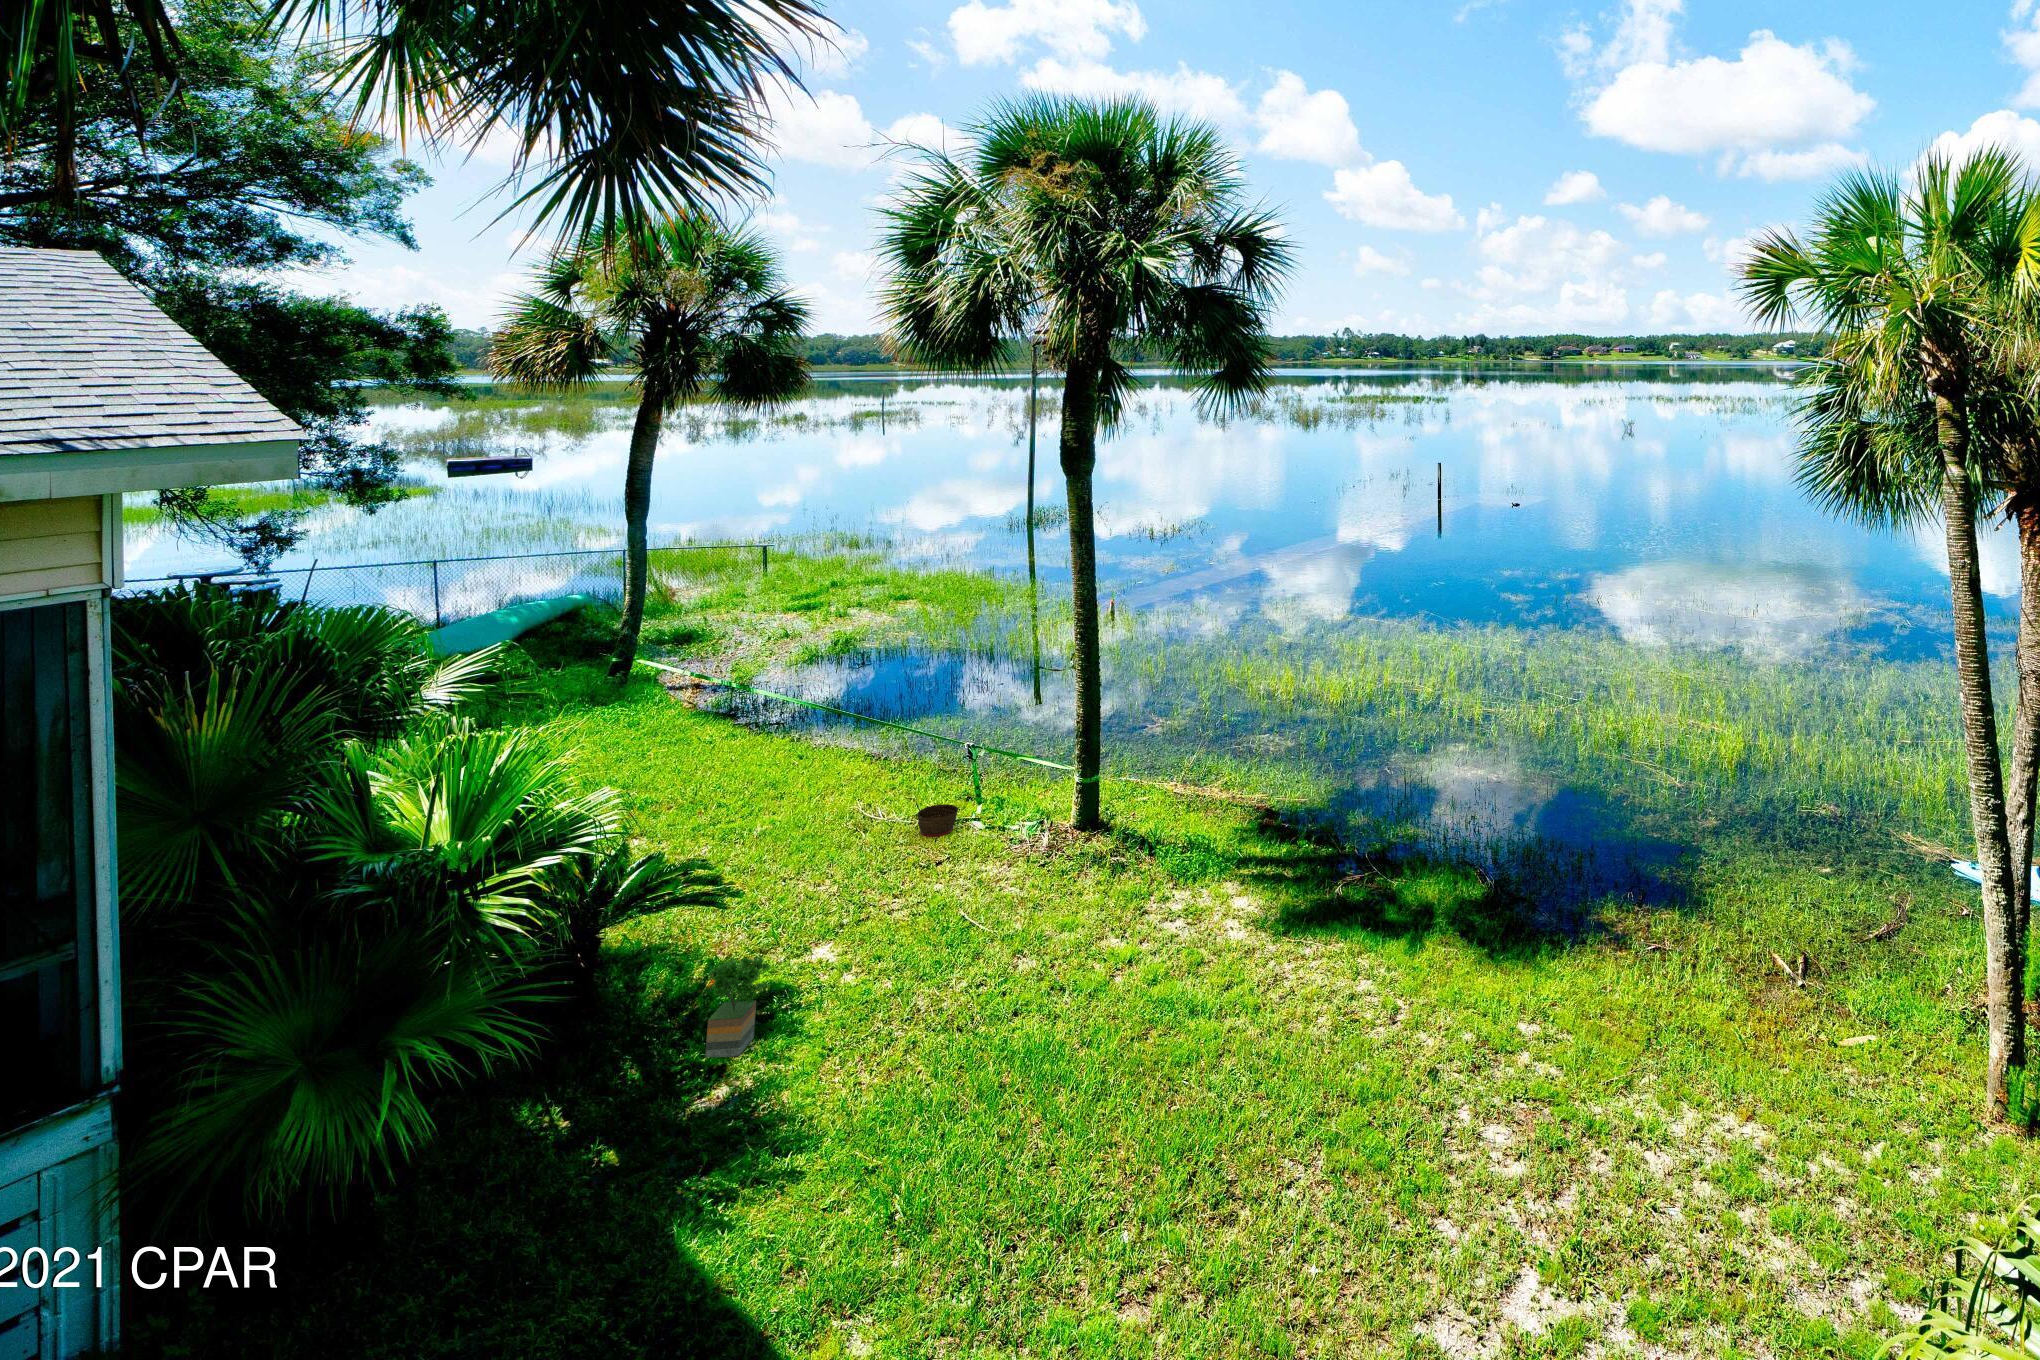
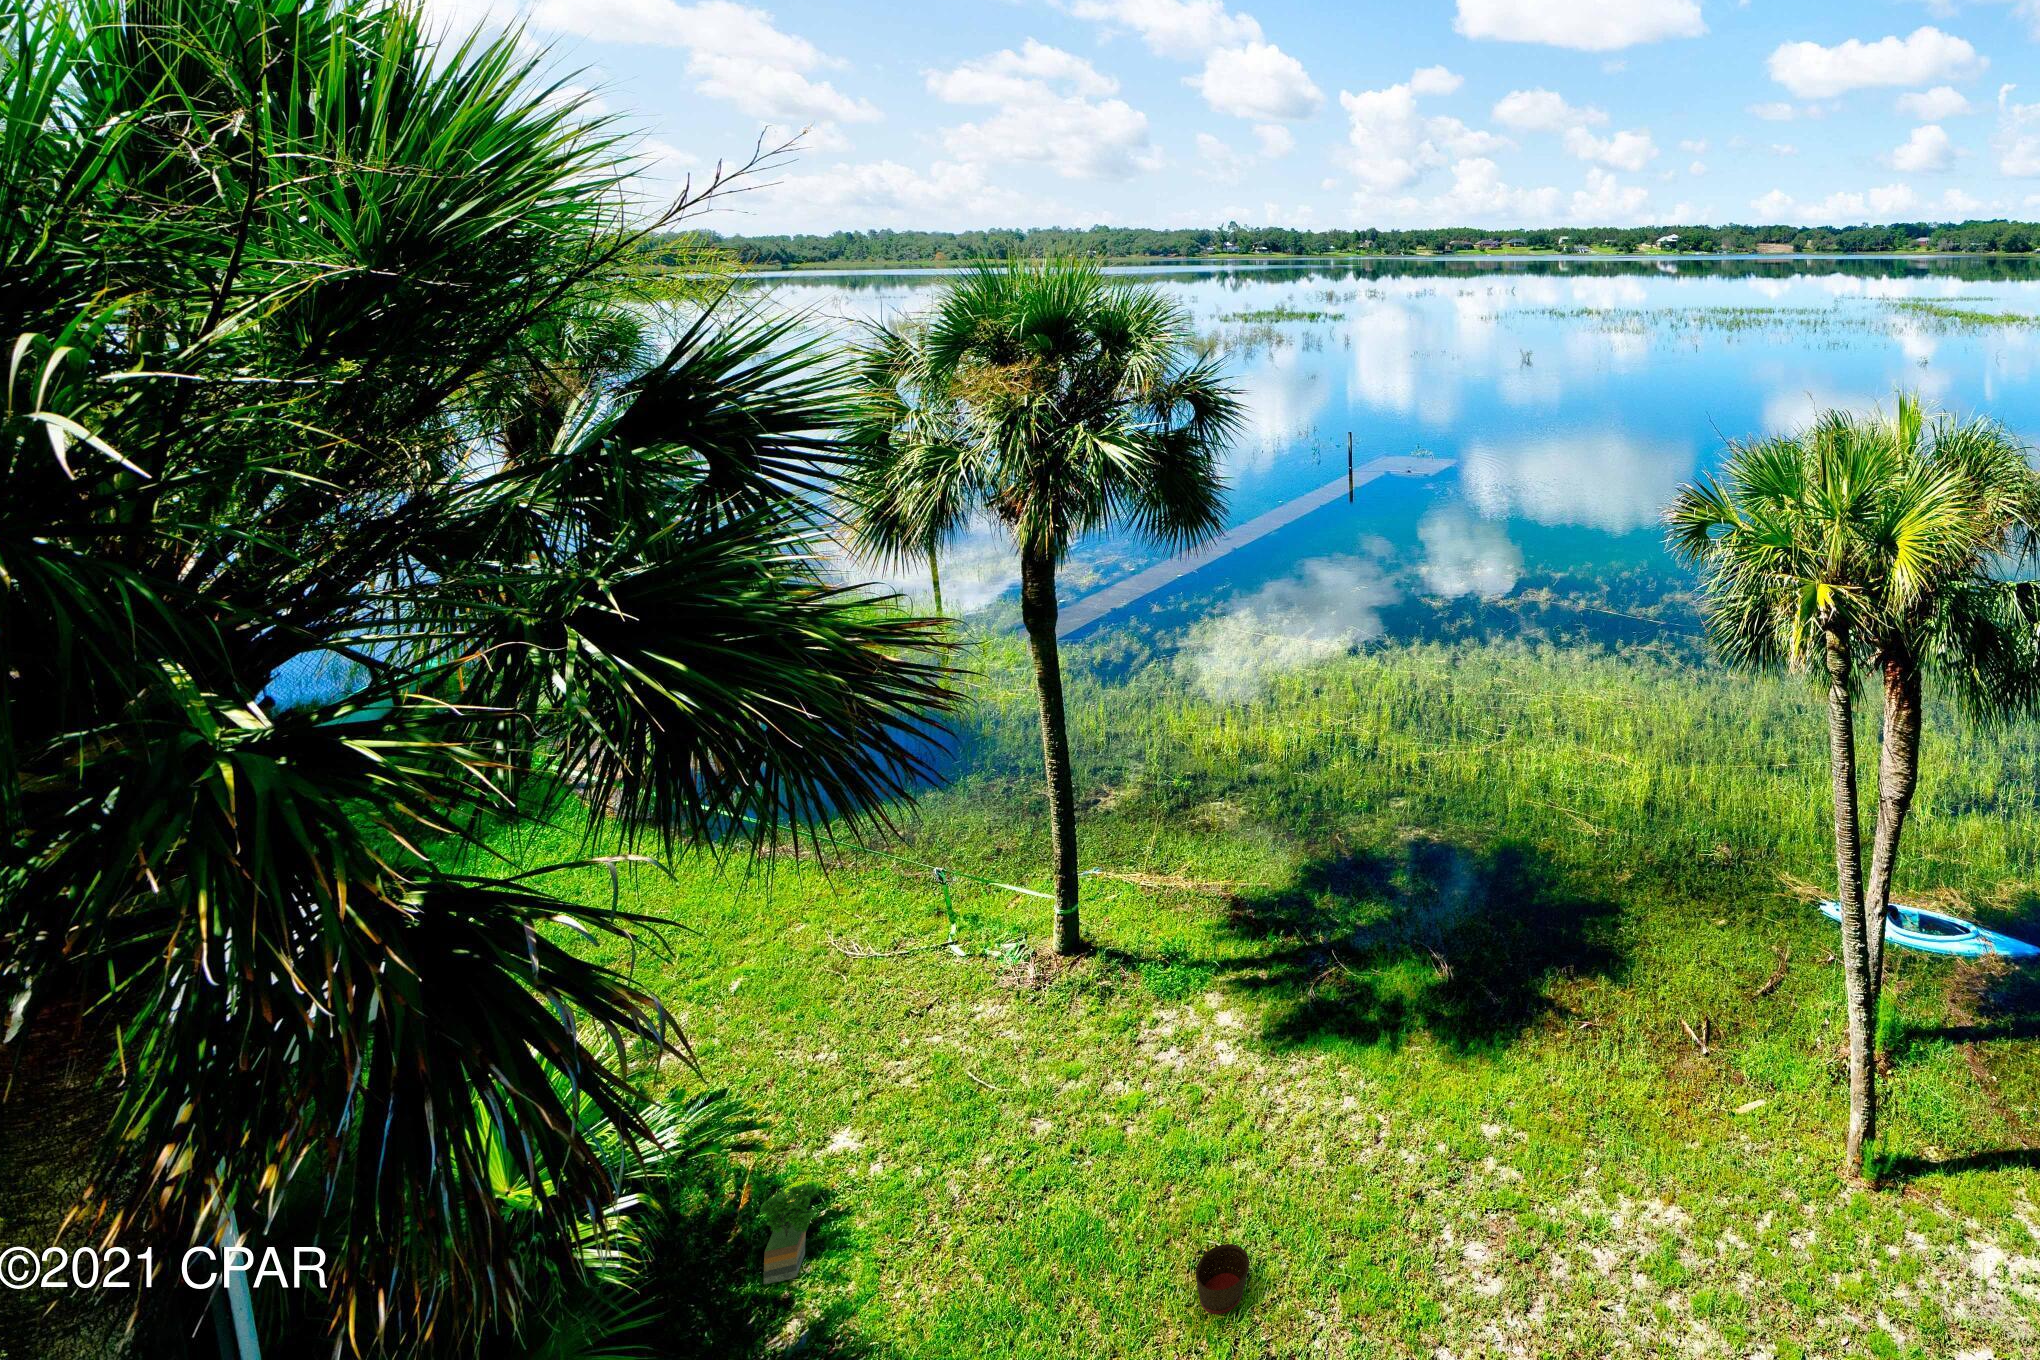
basket: present [917,804,958,837] -> present [1196,1244,1249,1314]

